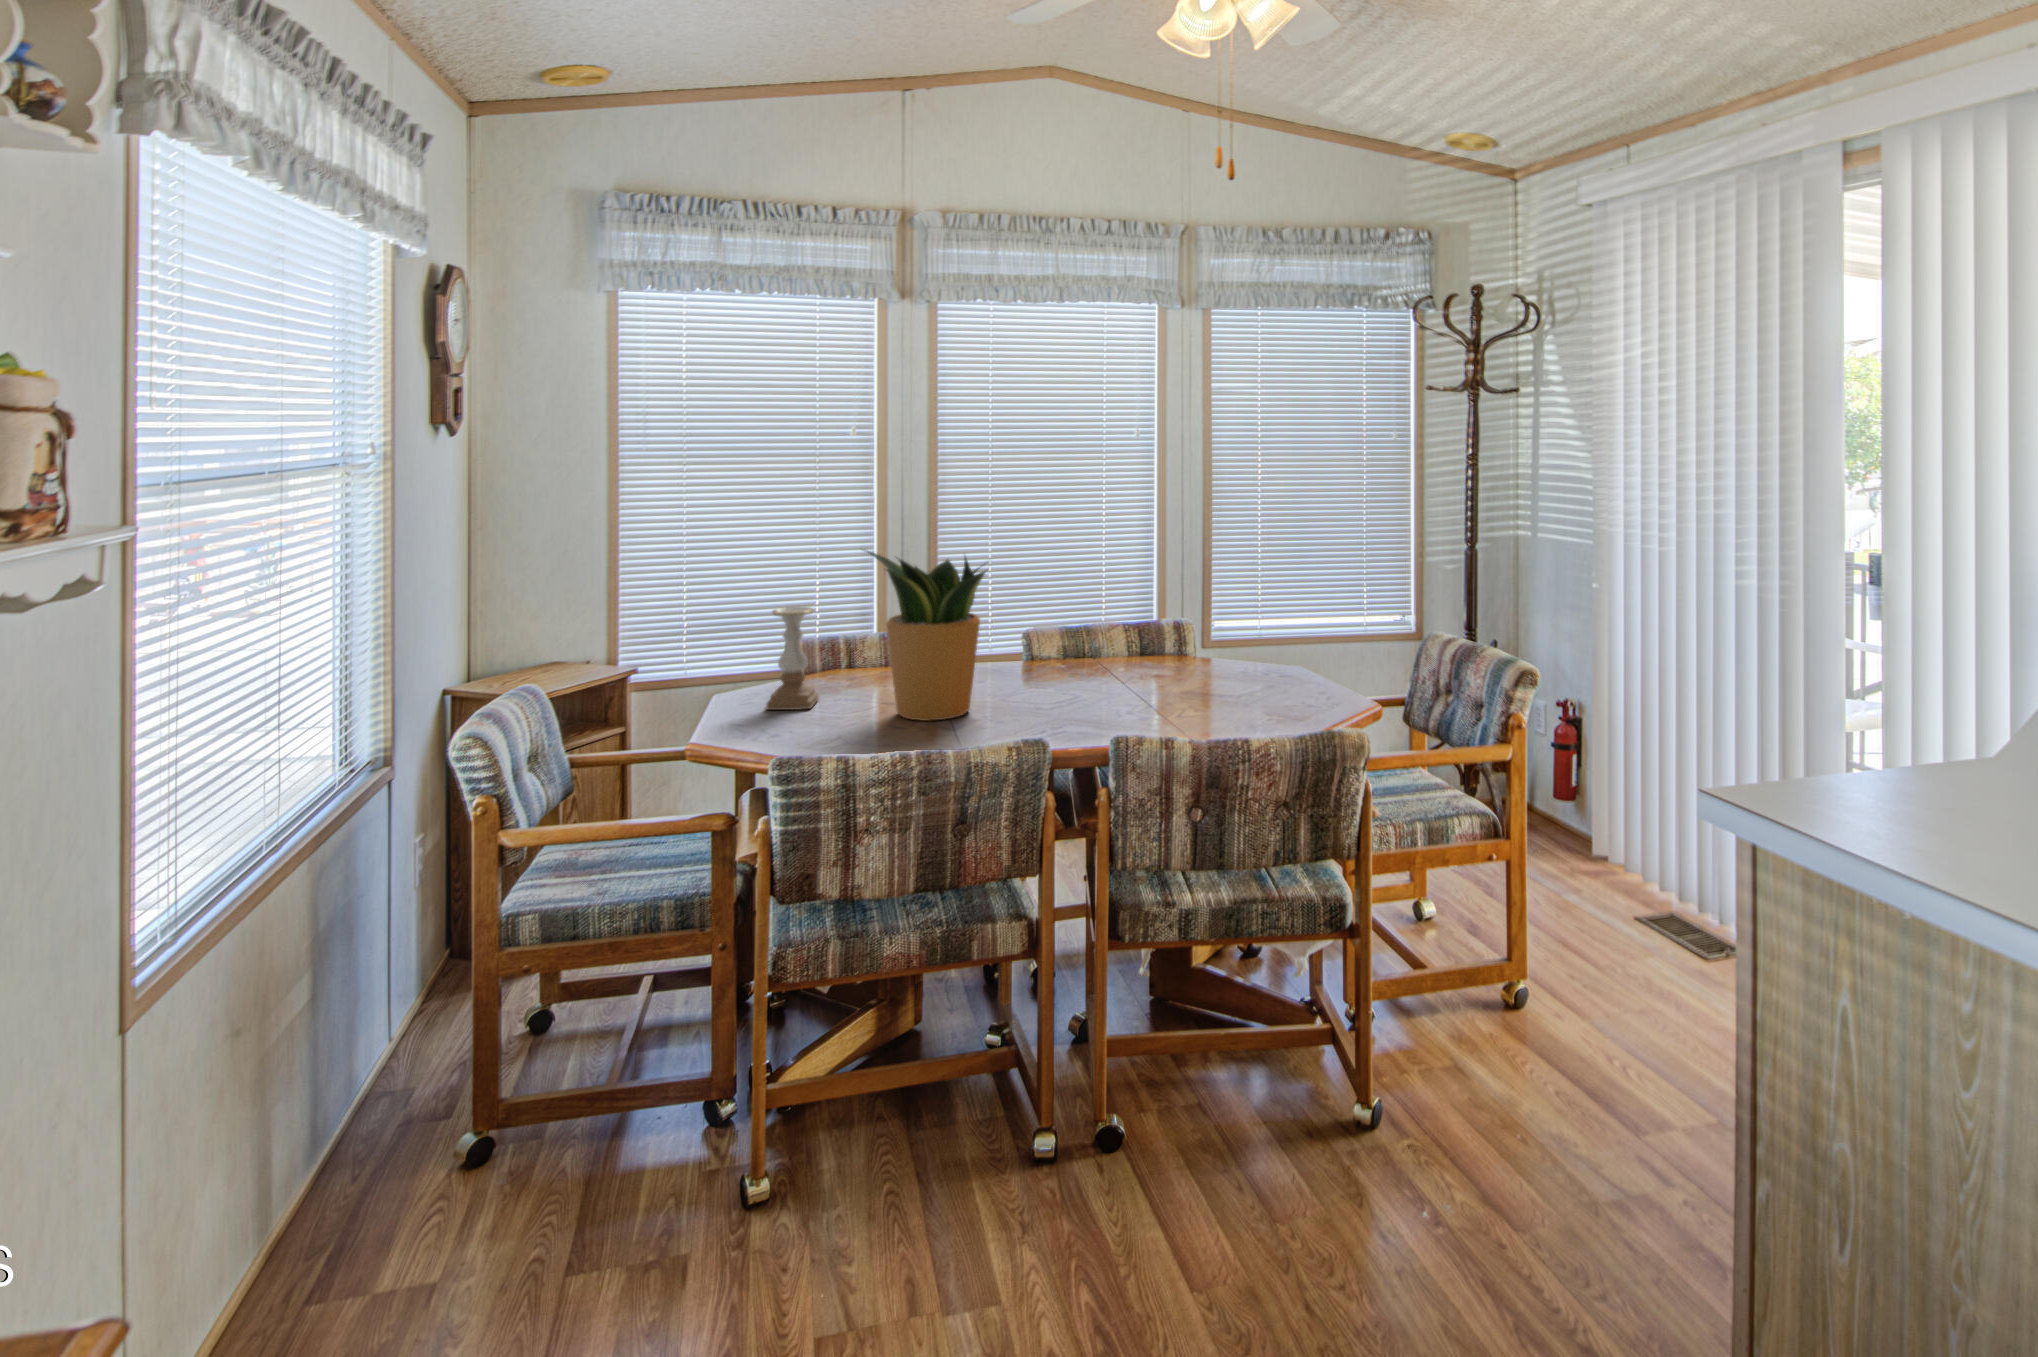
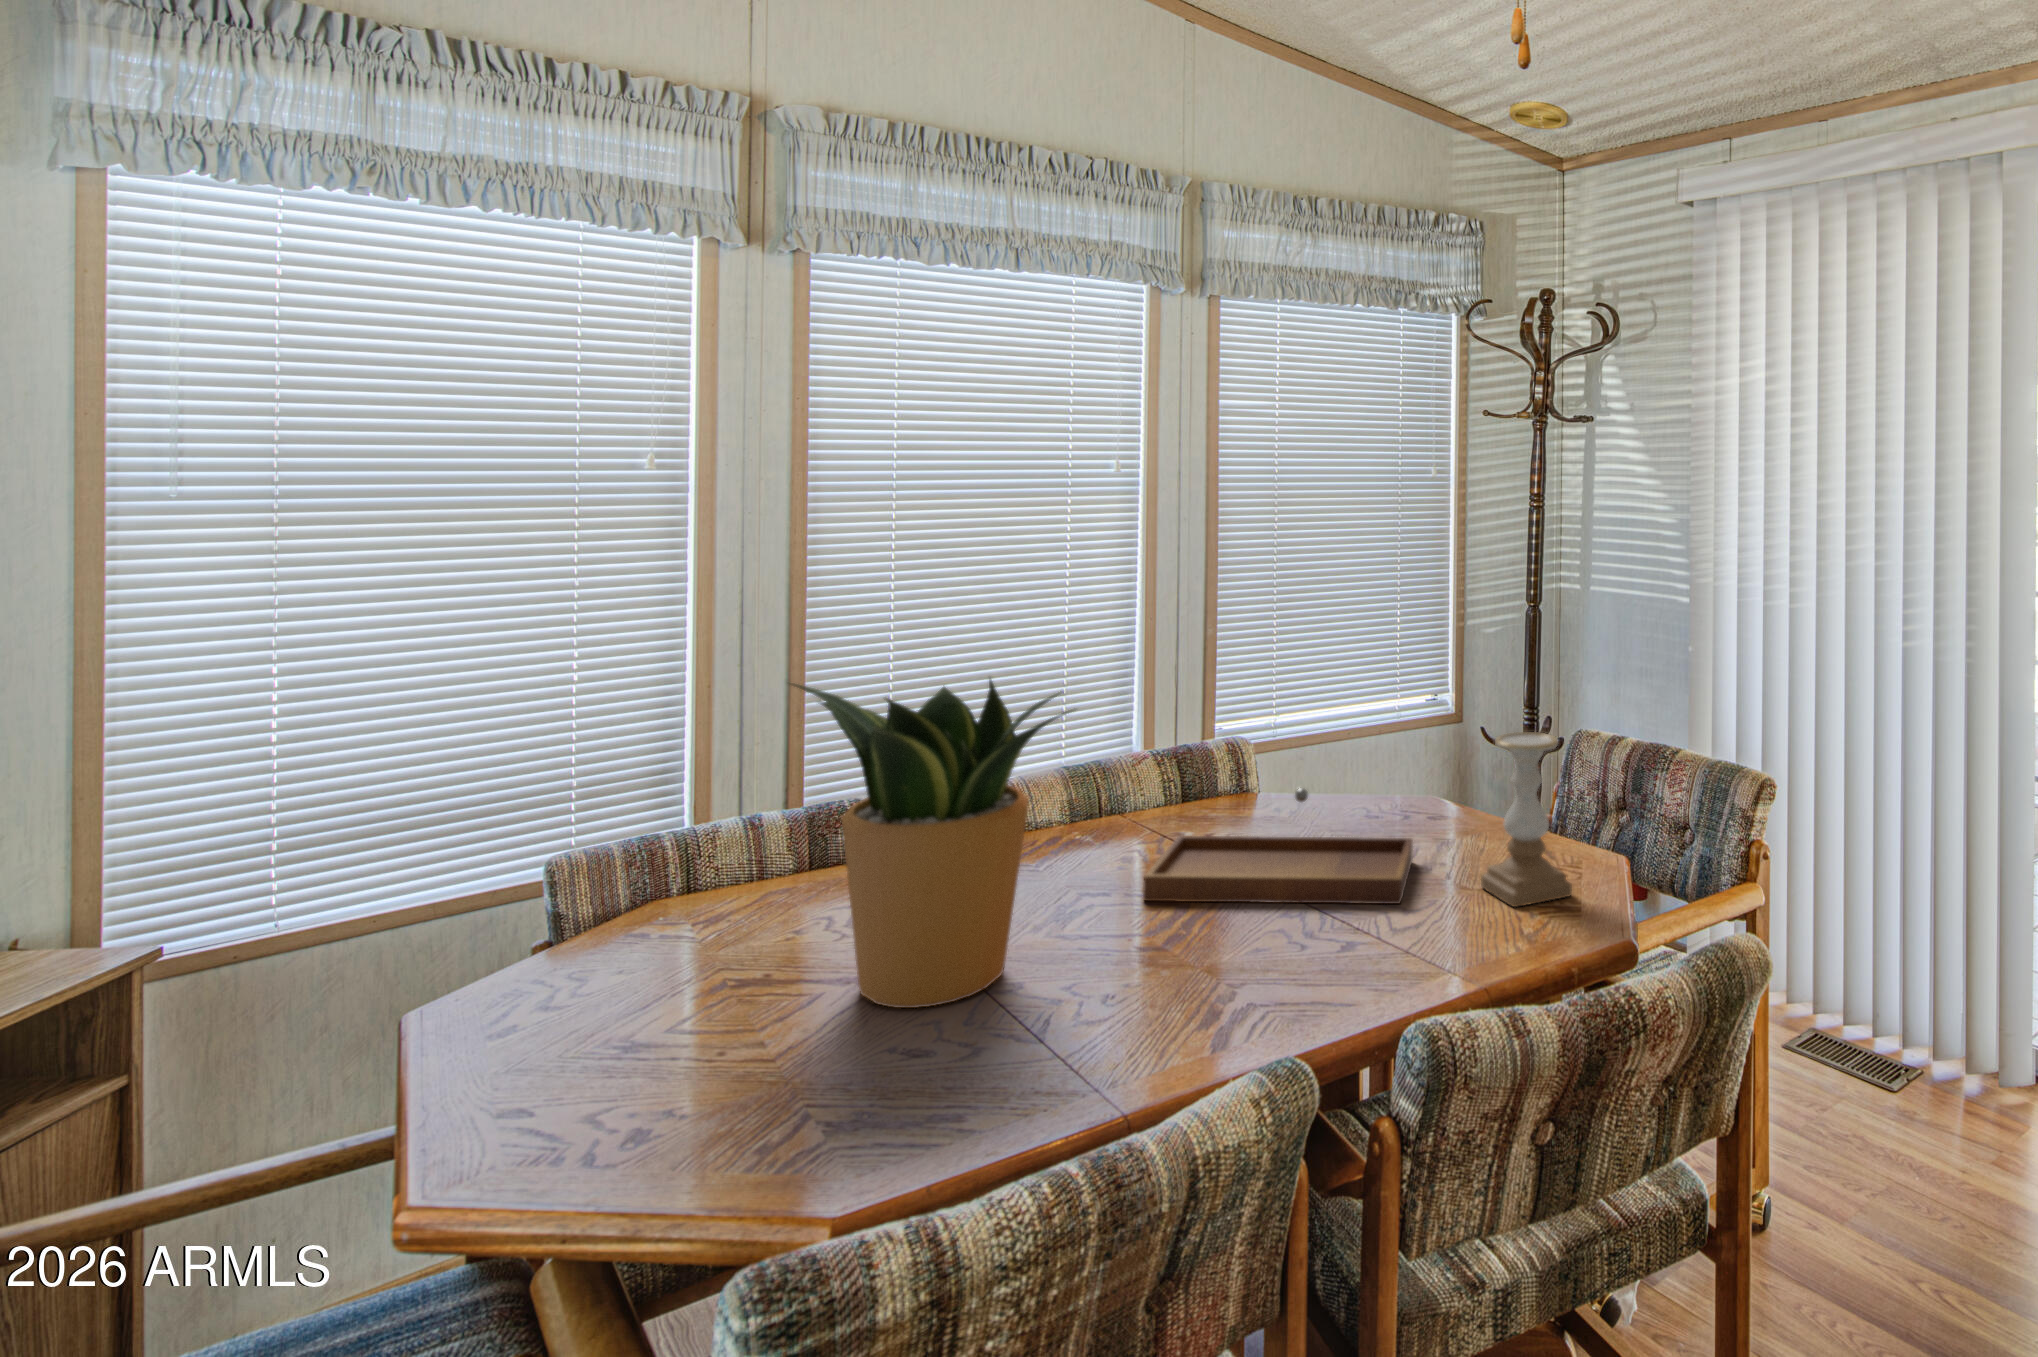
candle holder: present [766,607,818,710] -> present [1481,732,1572,907]
tray: none [1066,639,1240,710] -> present [1143,788,1413,904]

